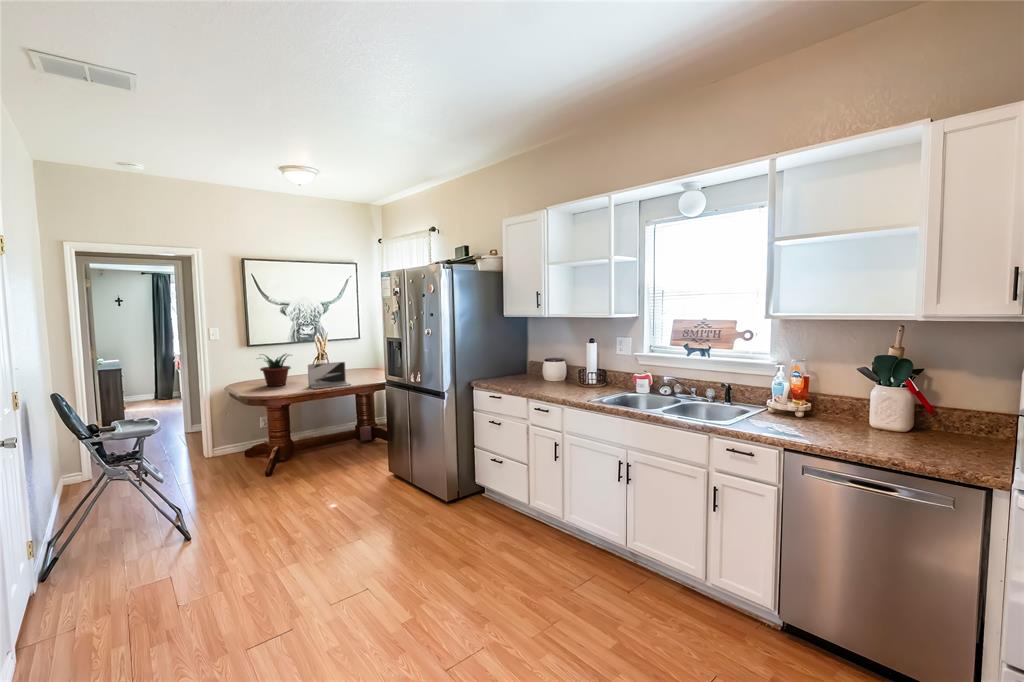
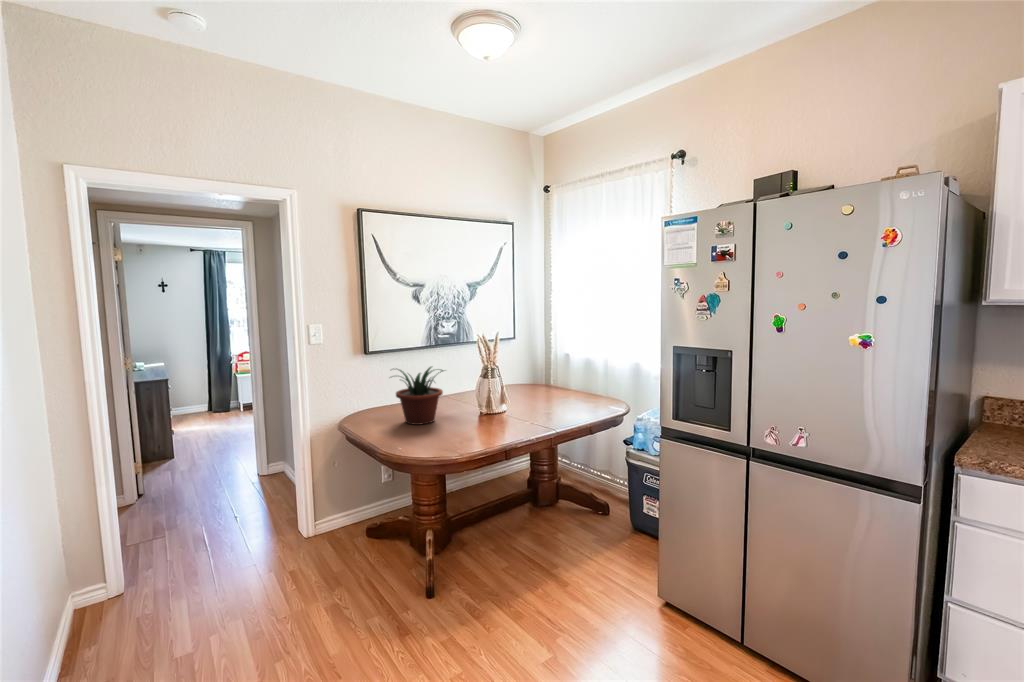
laptop: present [308,362,351,389] -> none [478,382,550,434]

